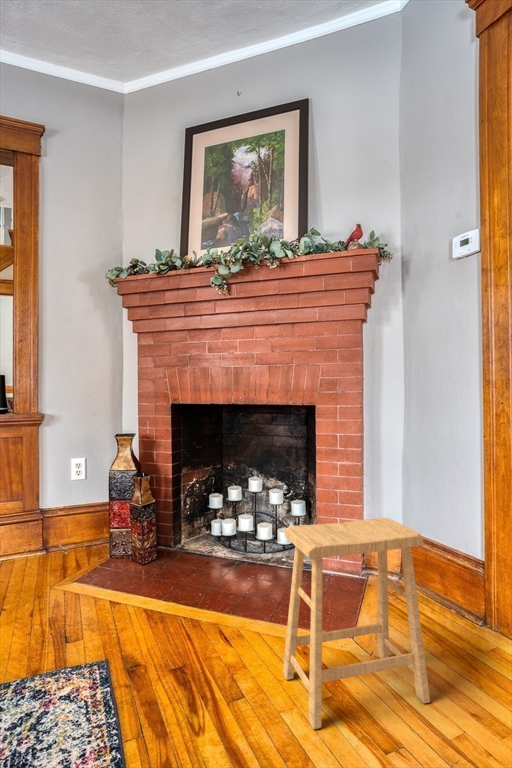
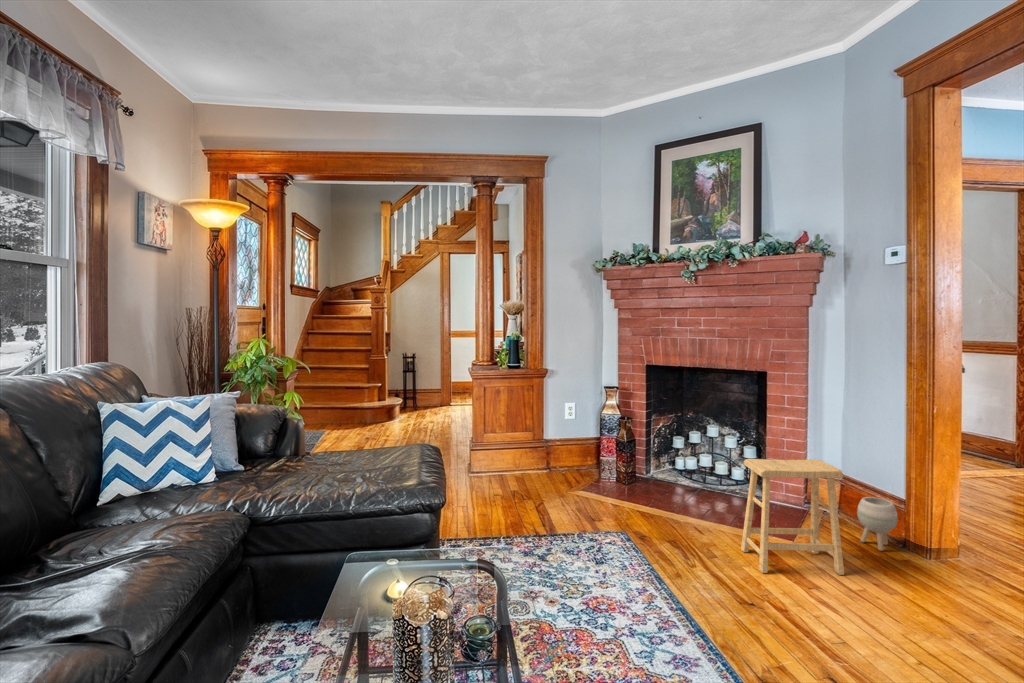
planter: none [429,560,477,637] -> present [857,497,898,551]

